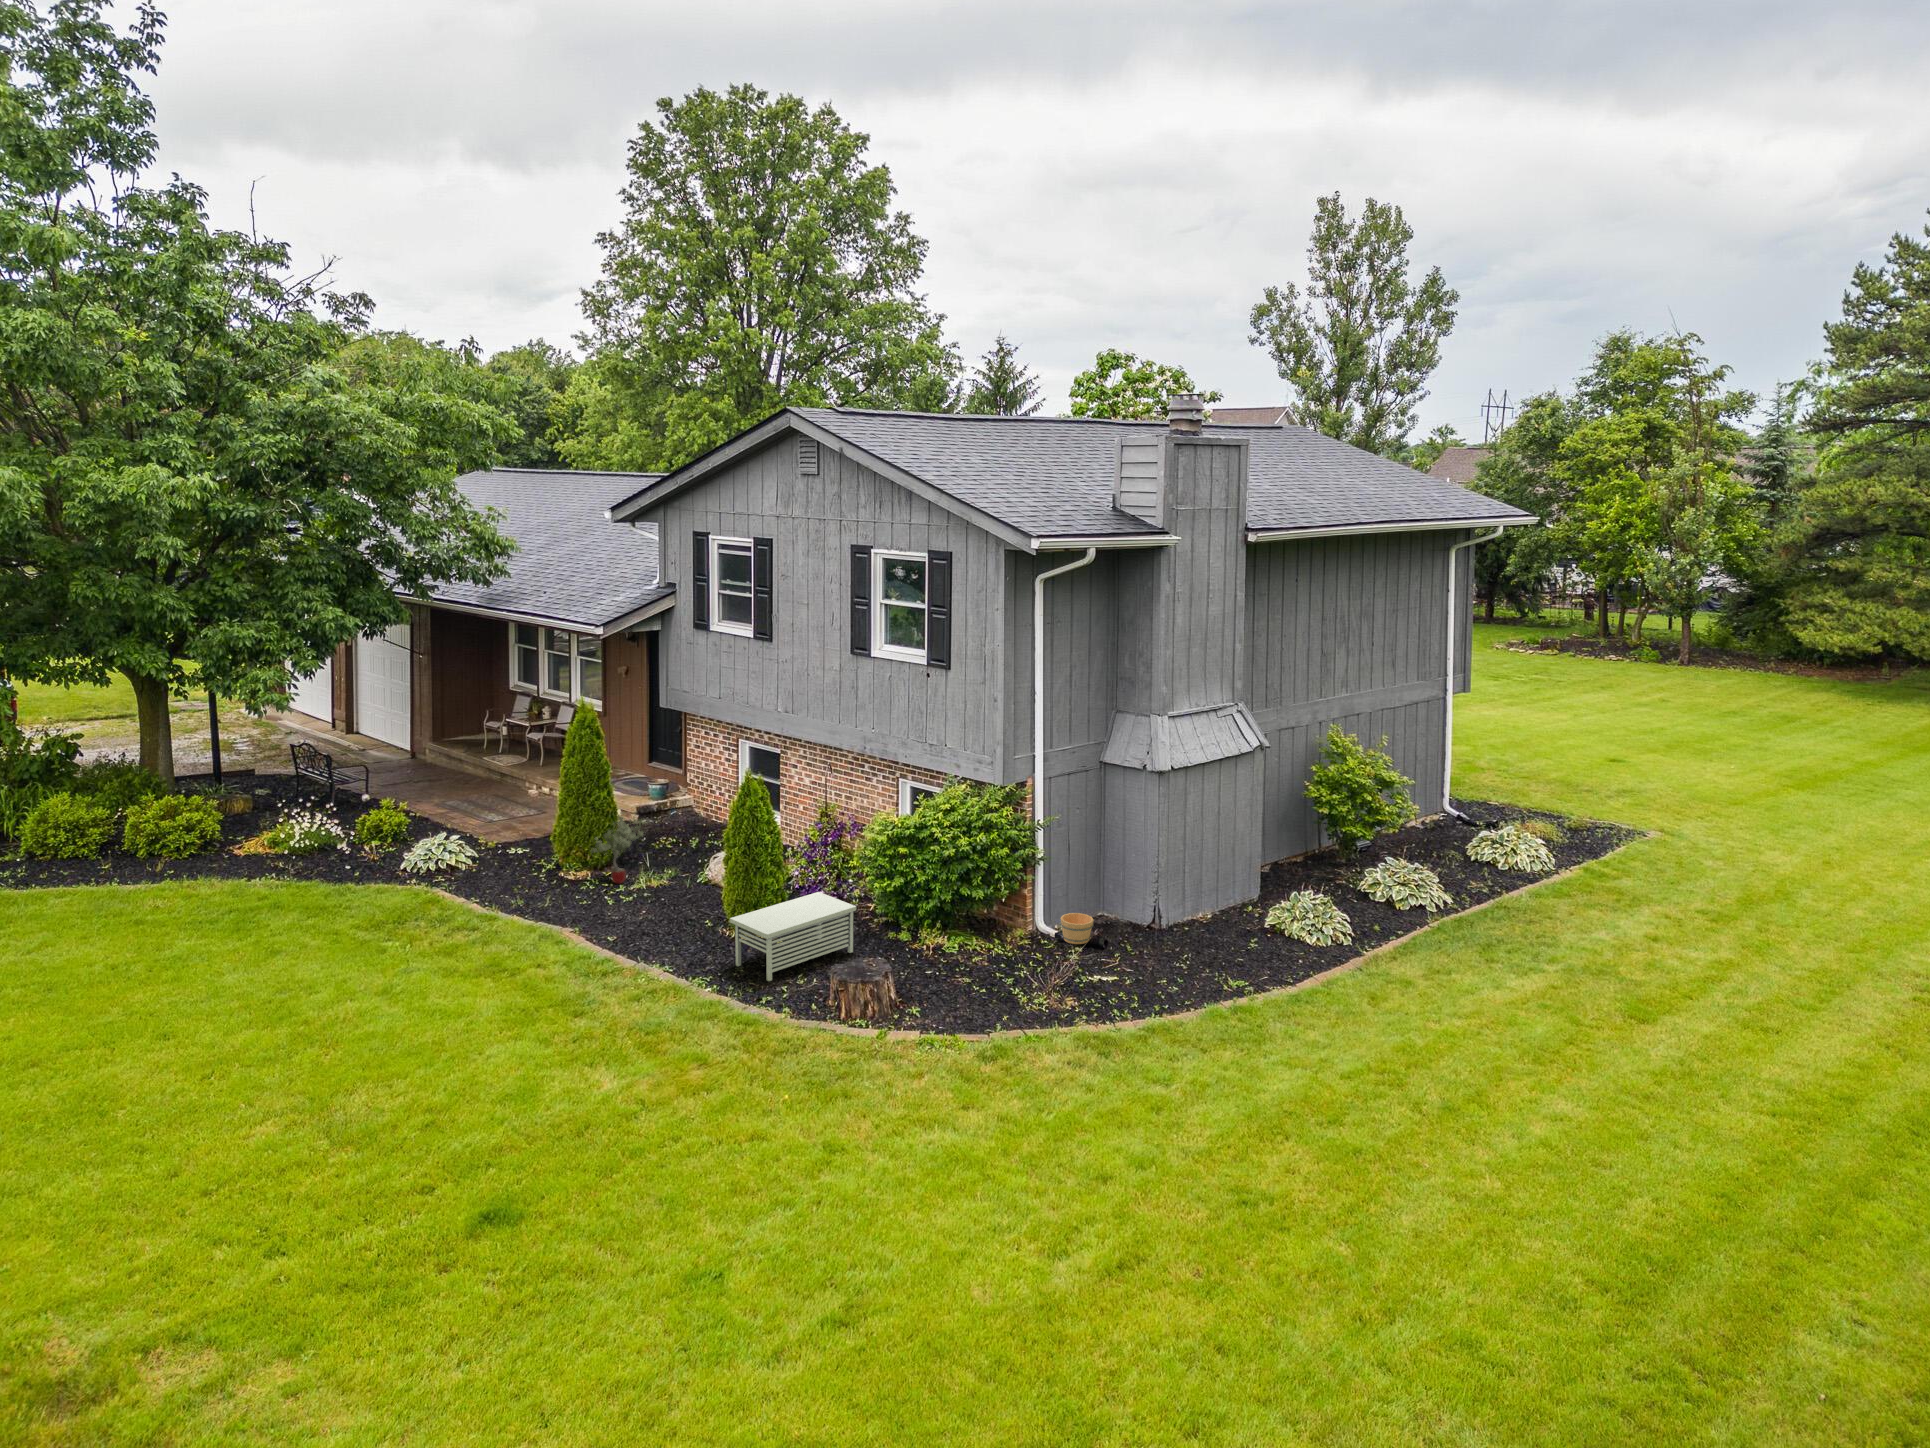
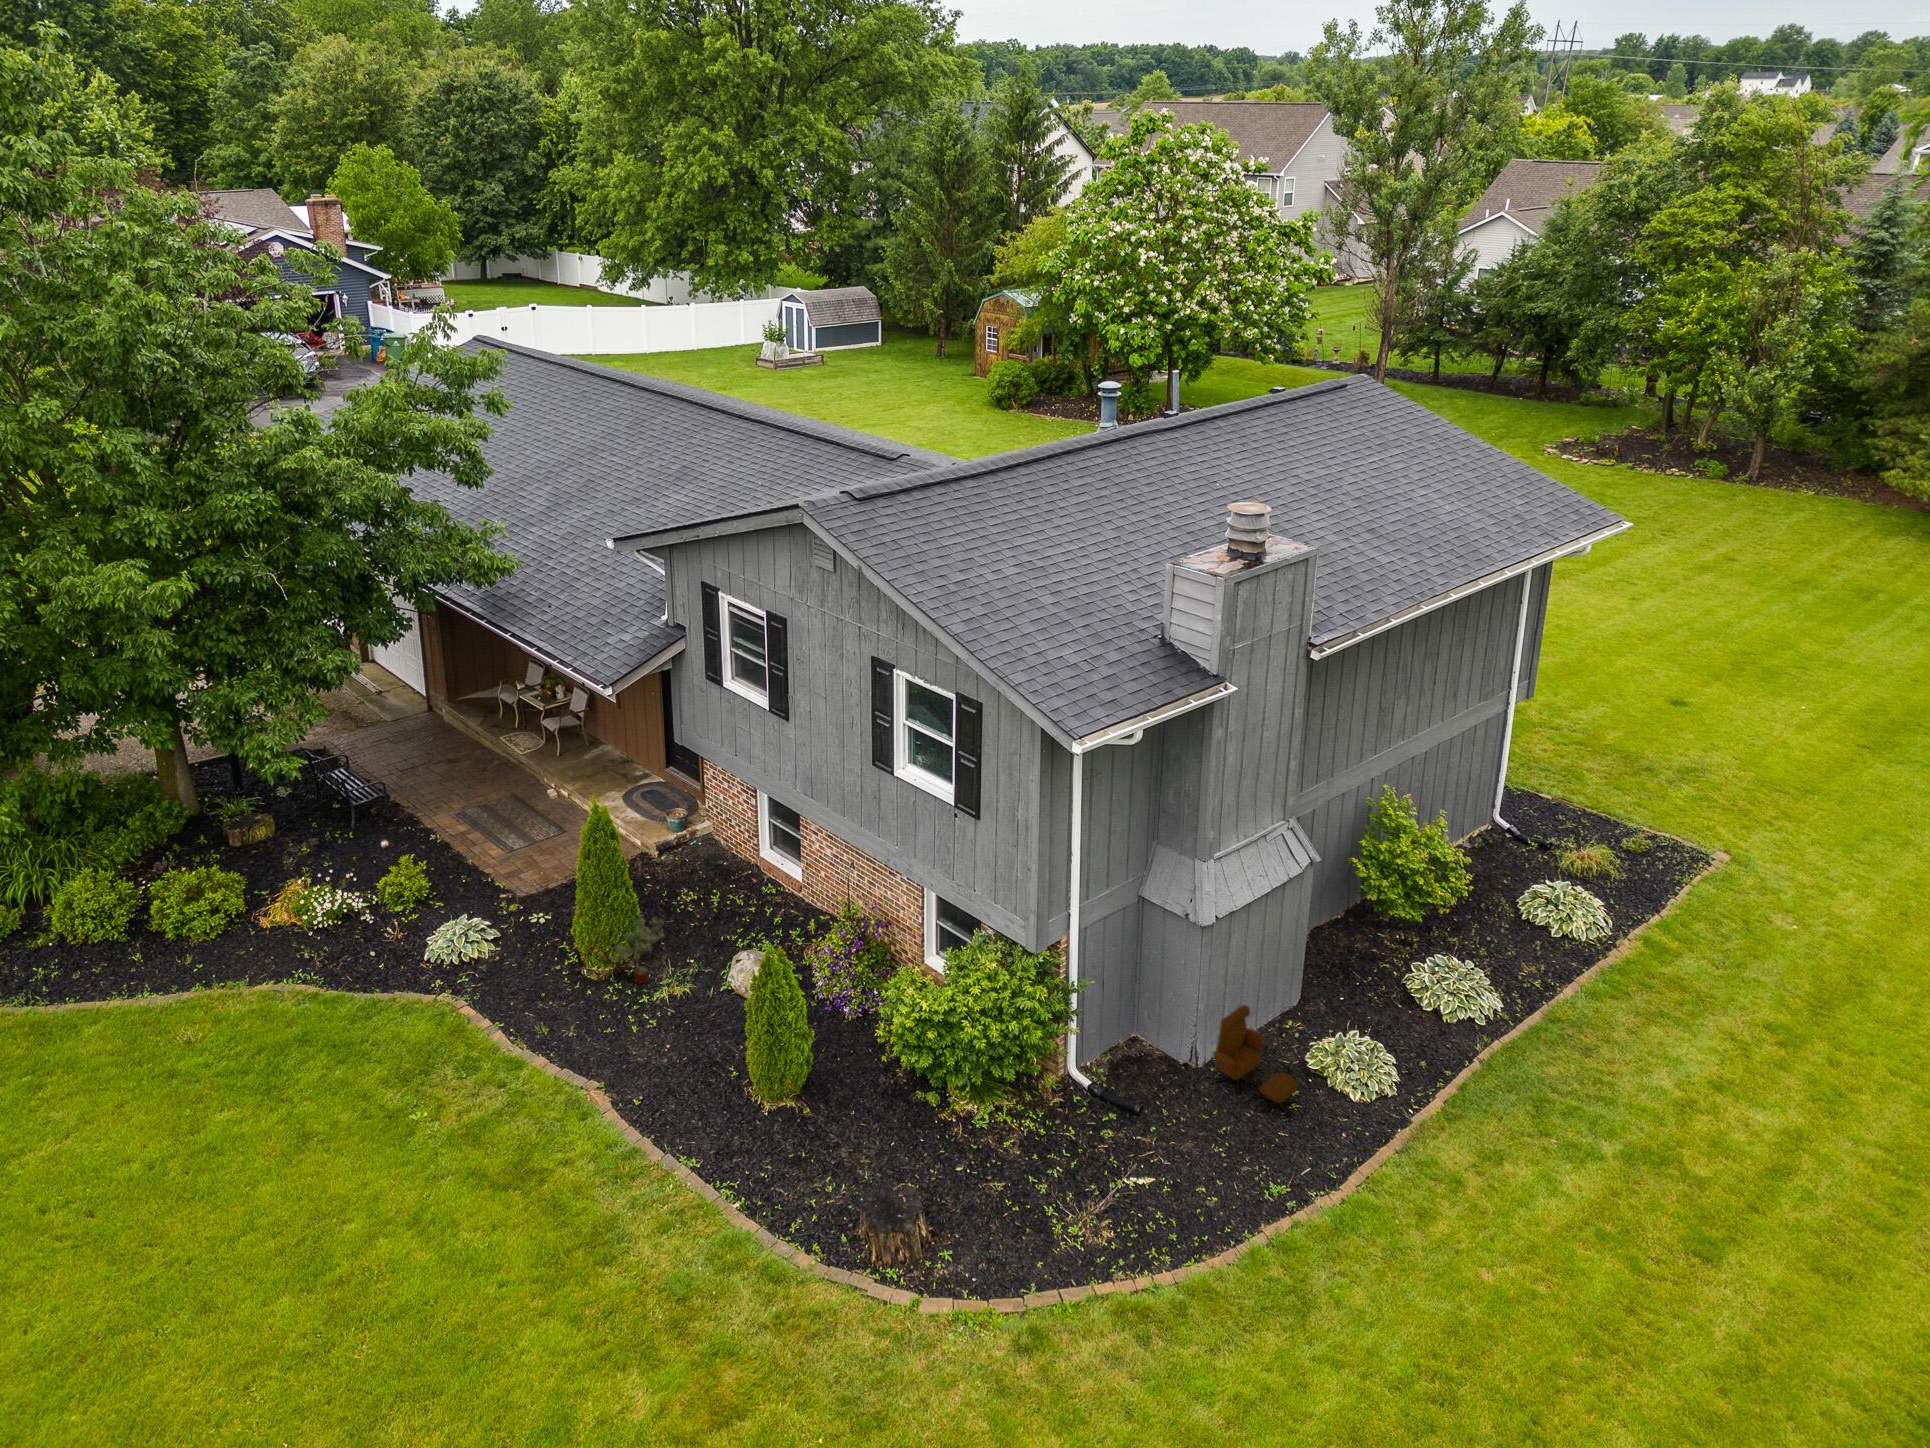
lounge chair: none [1175,863,1257,959] -> present [1213,1005,1297,1116]
storage bench: present [730,892,856,981] -> none [758,1041,885,1161]
bucket: present [1060,913,1094,944] -> none [1093,1053,1128,1091]

